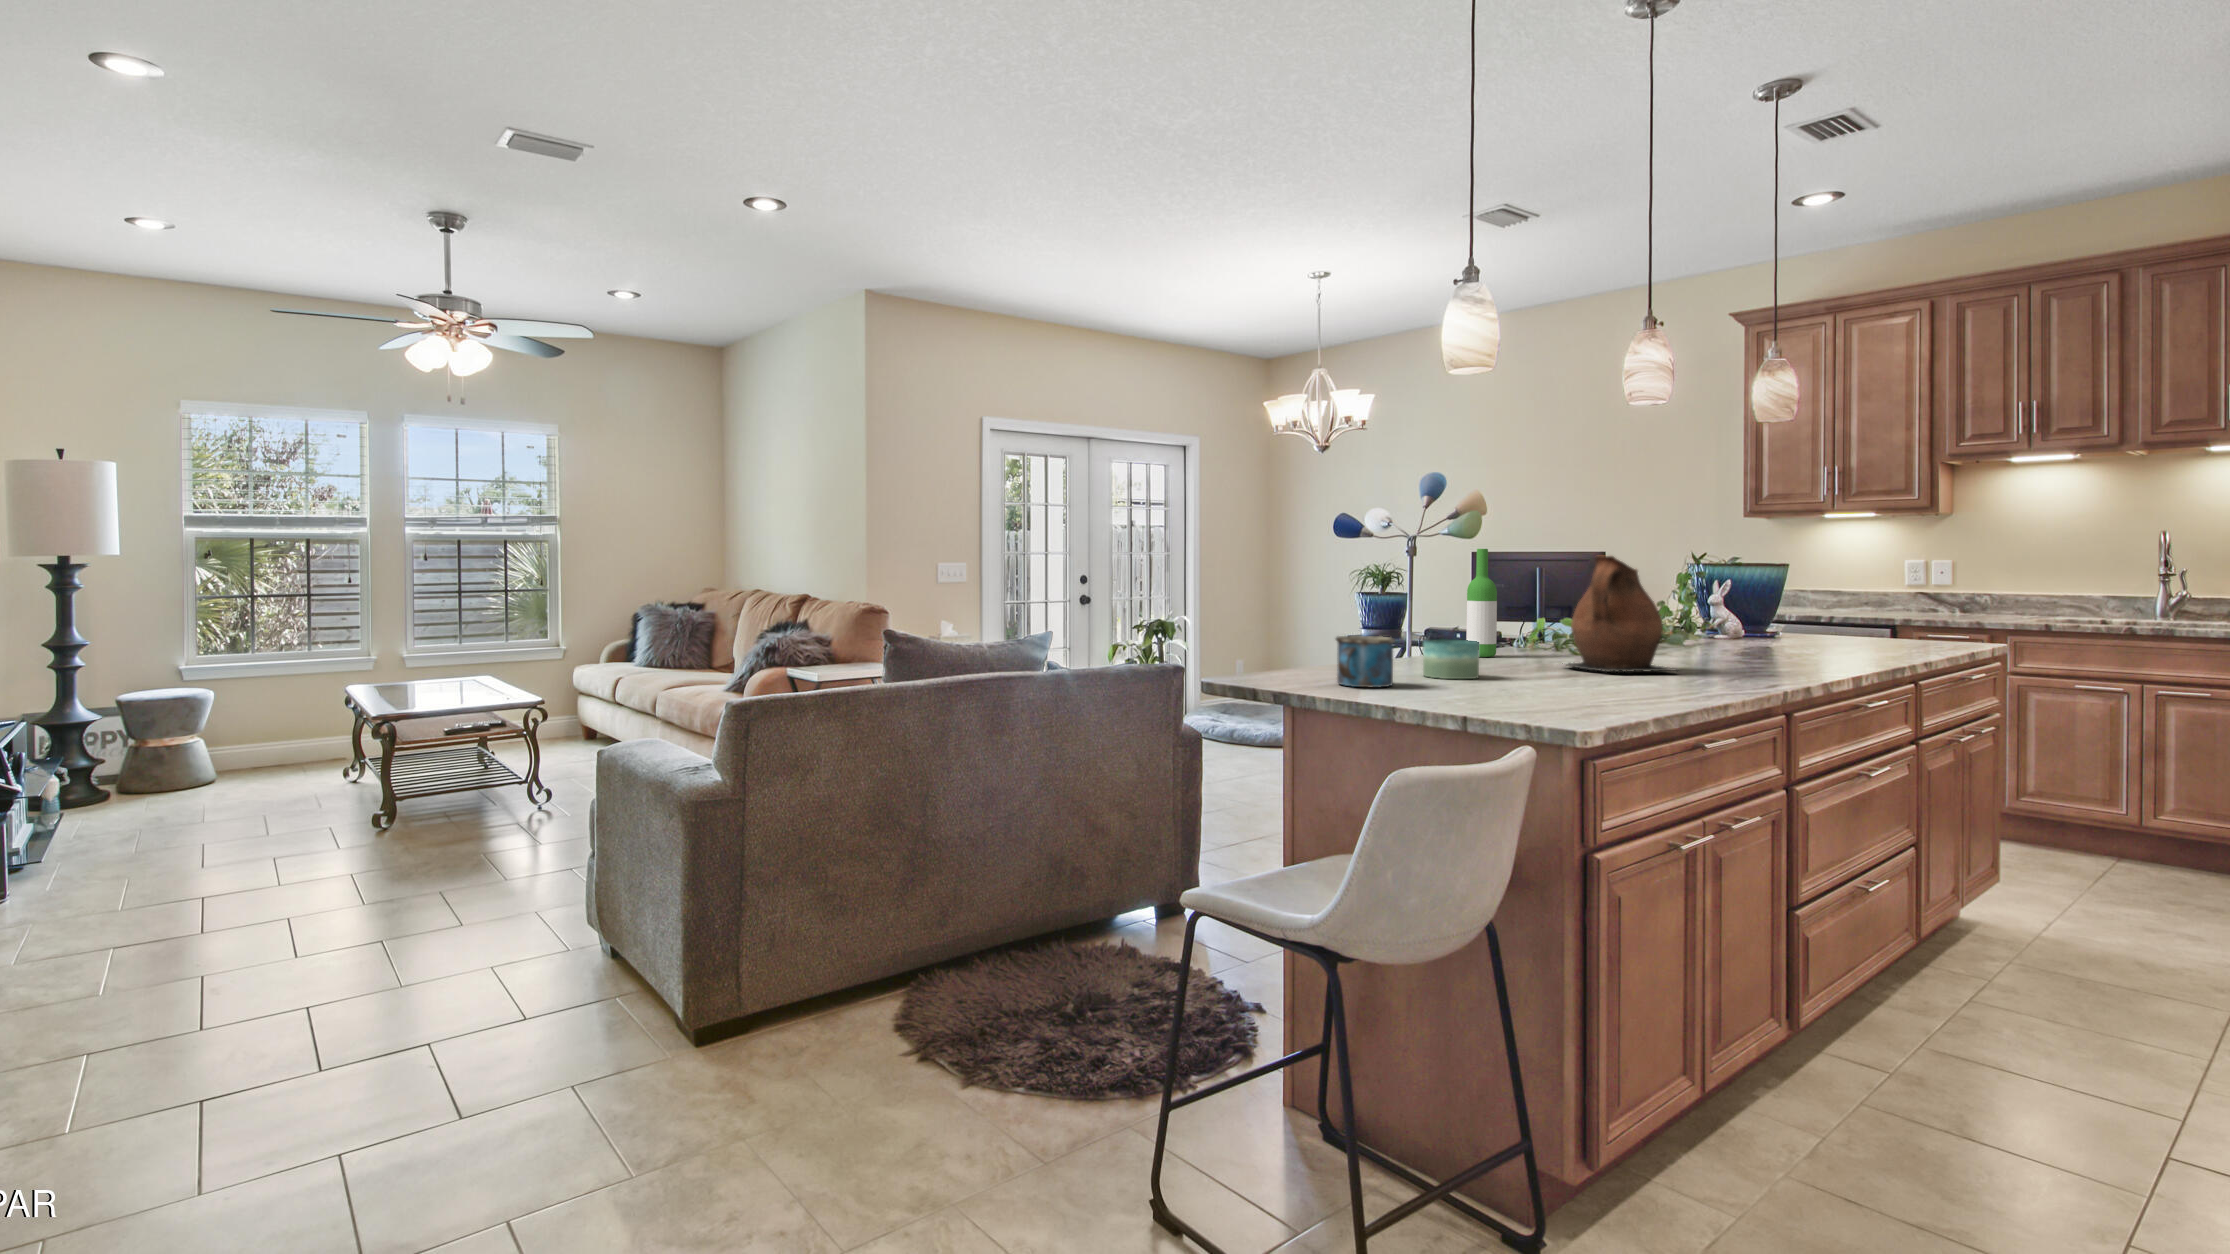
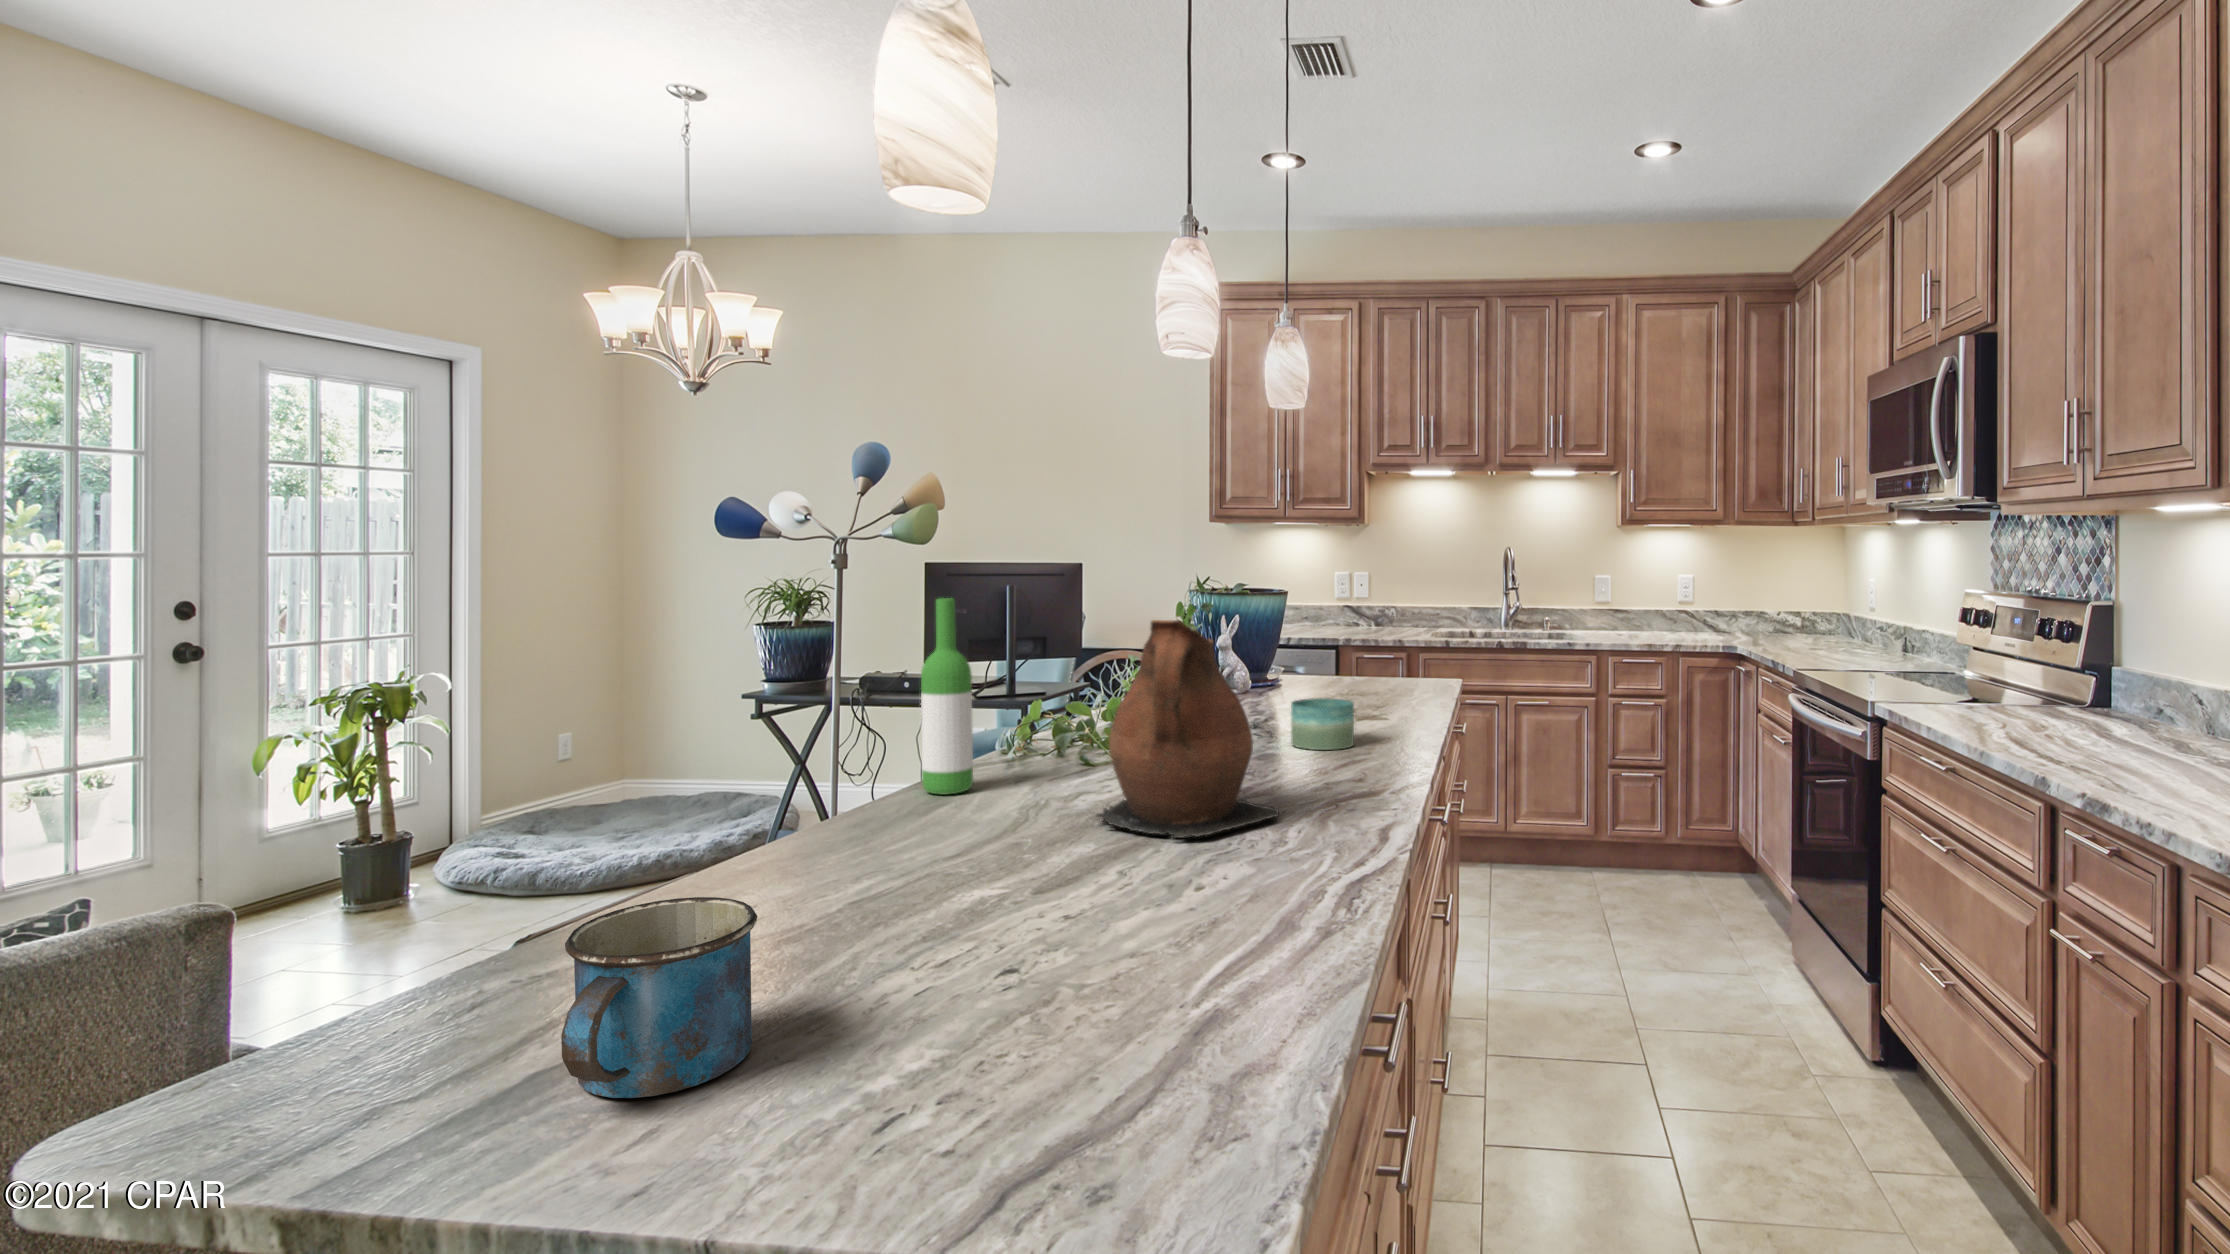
candle: present [1423,639,1479,679] -> present [1291,698,1354,750]

